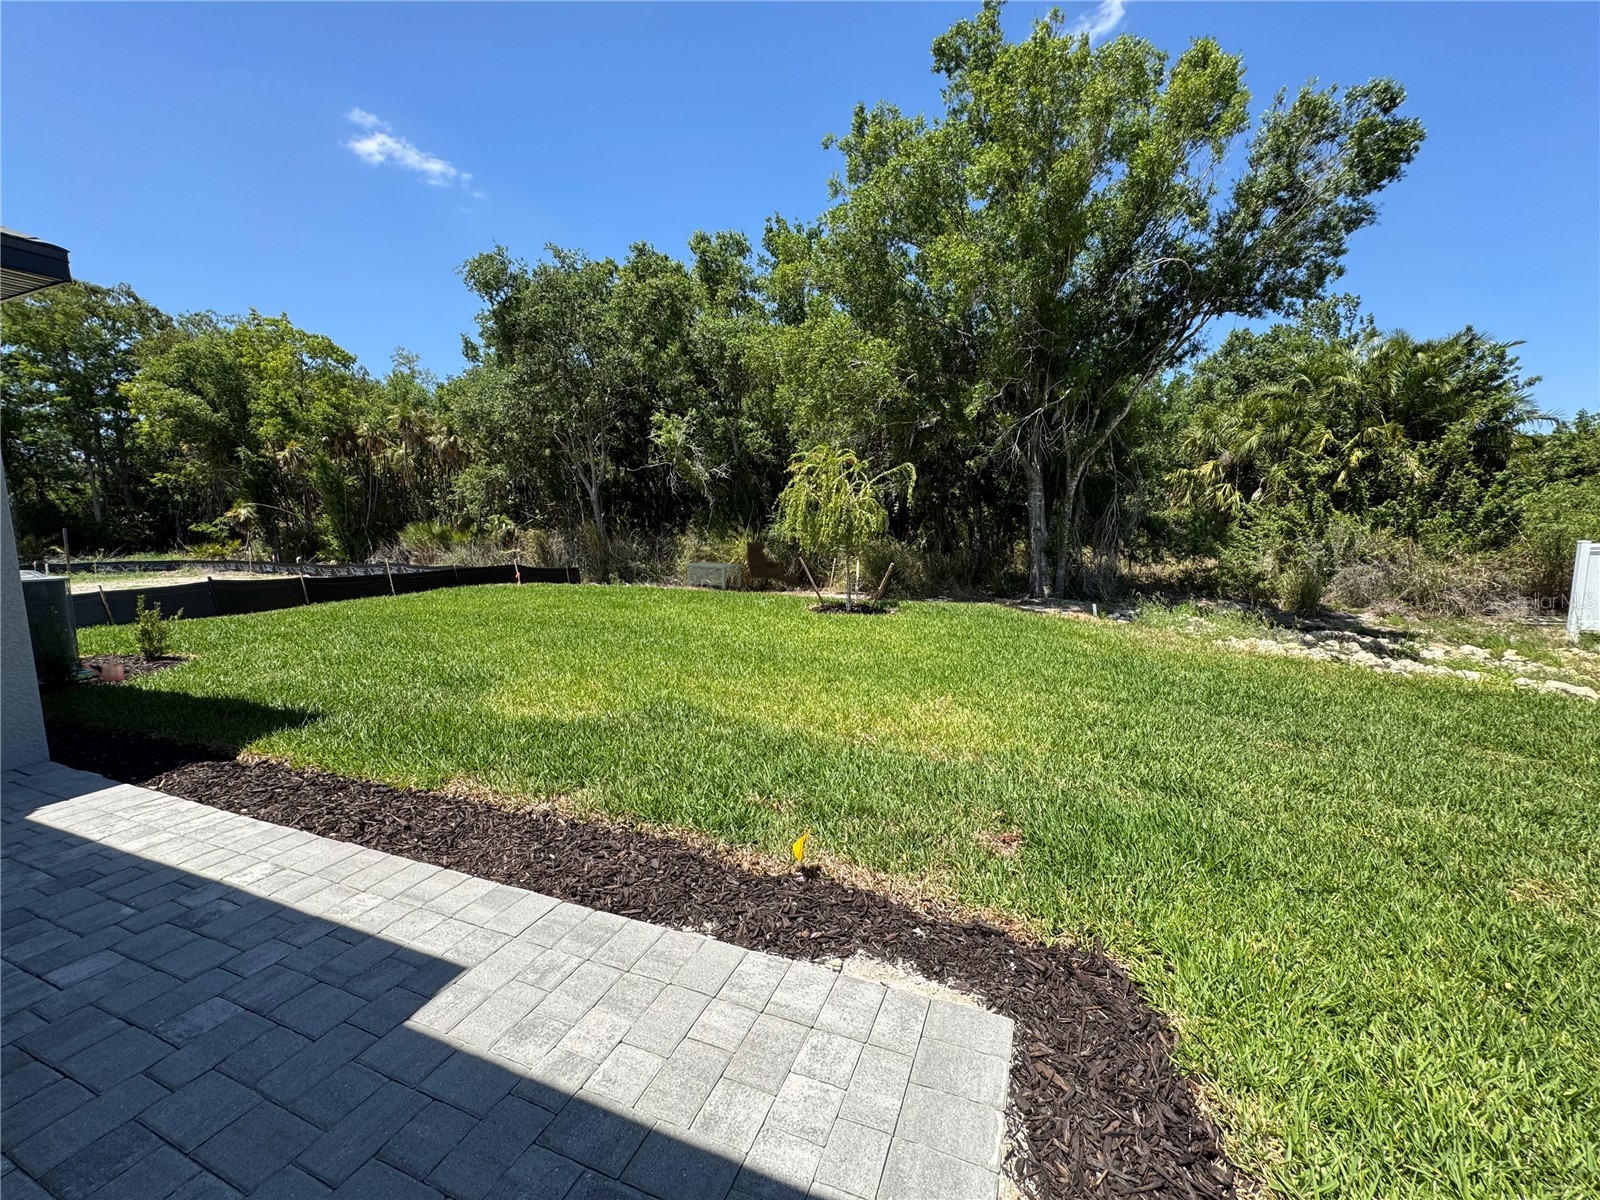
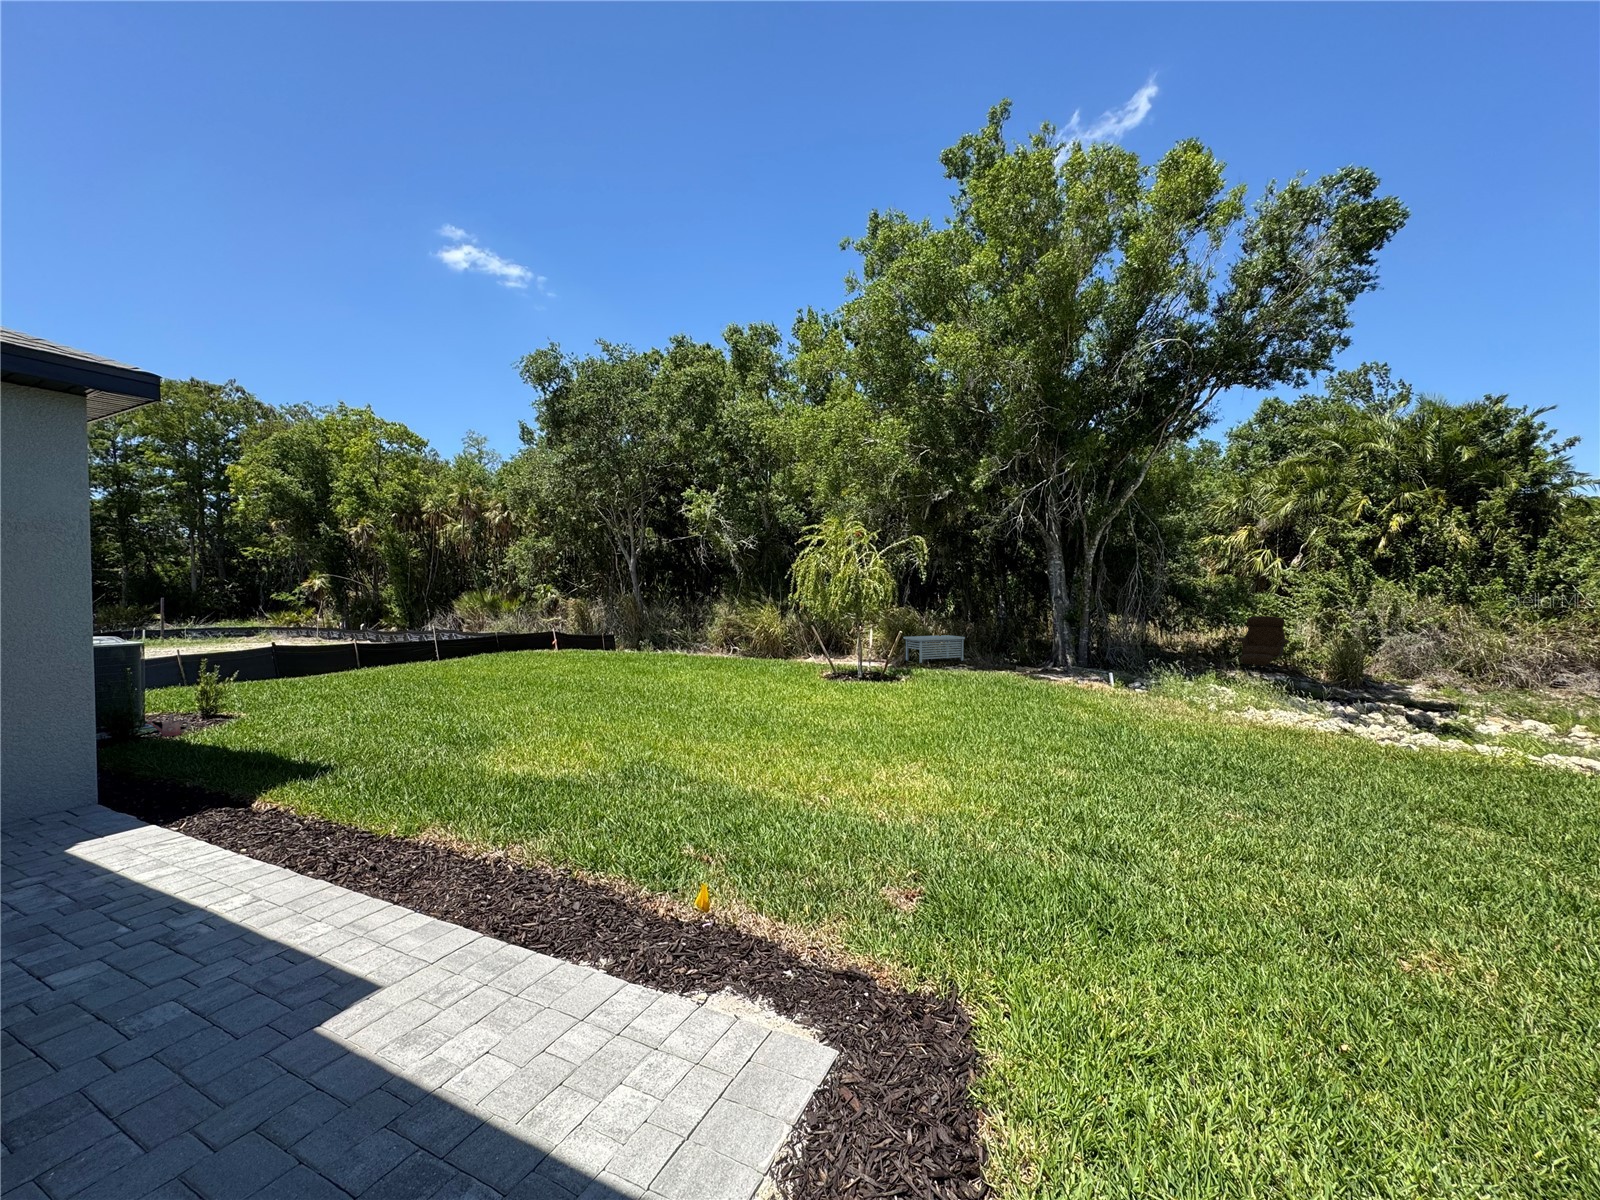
lounge chair: present [746,541,799,590] -> present [1238,616,1289,672]
storage bench: present [685,562,741,589] -> present [903,635,965,663]

